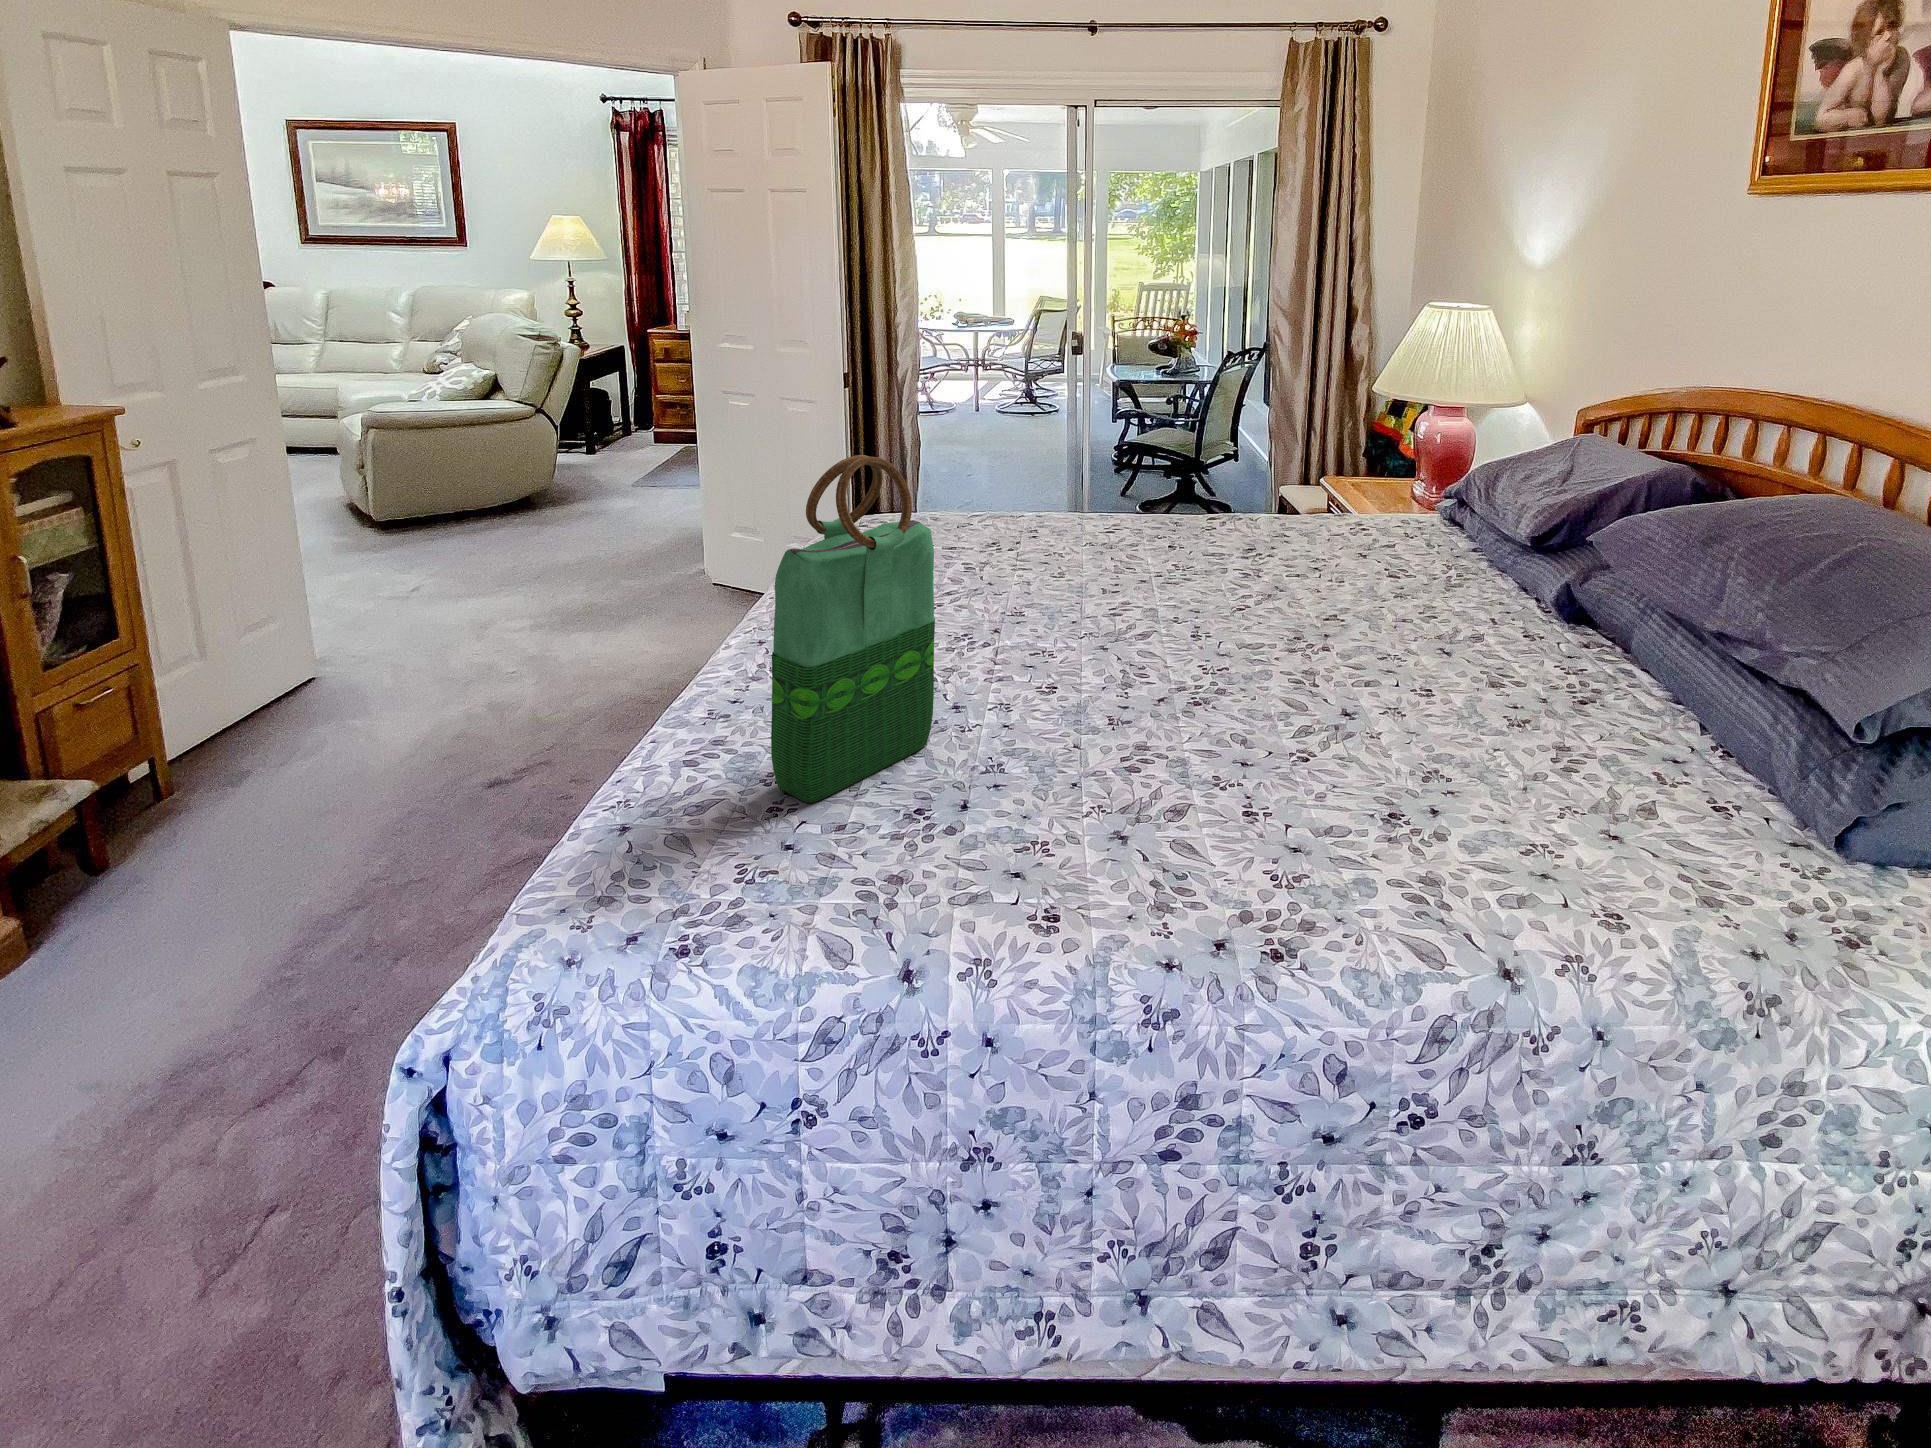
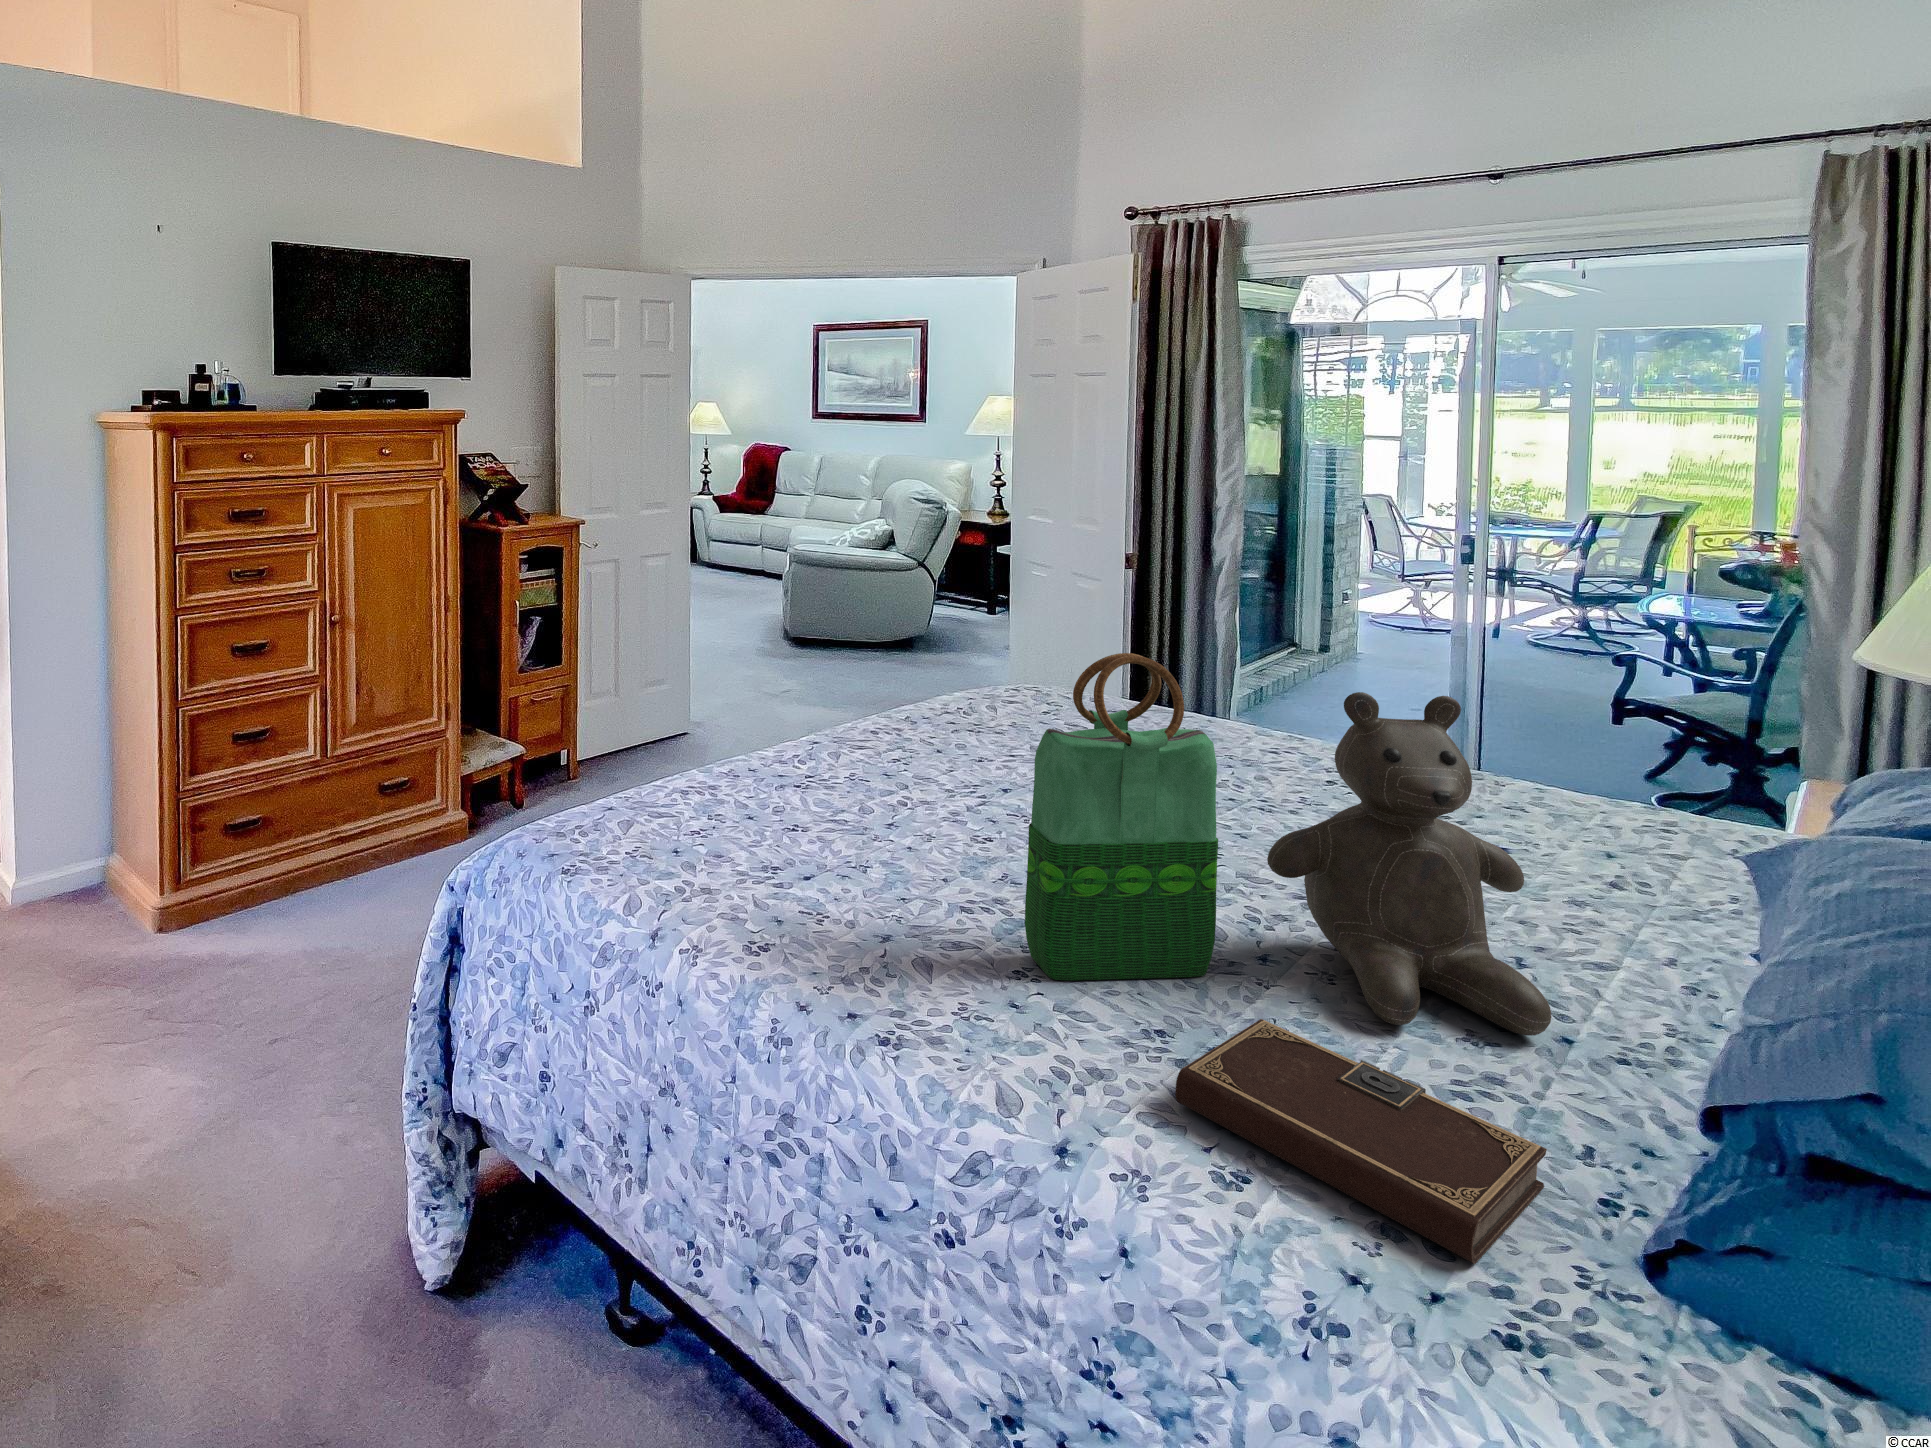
teddy bear: none [958,453,1154,732] -> present [1267,692,1551,1036]
notebook: none [976,768,1217,900] -> present [1176,1019,1547,1264]

